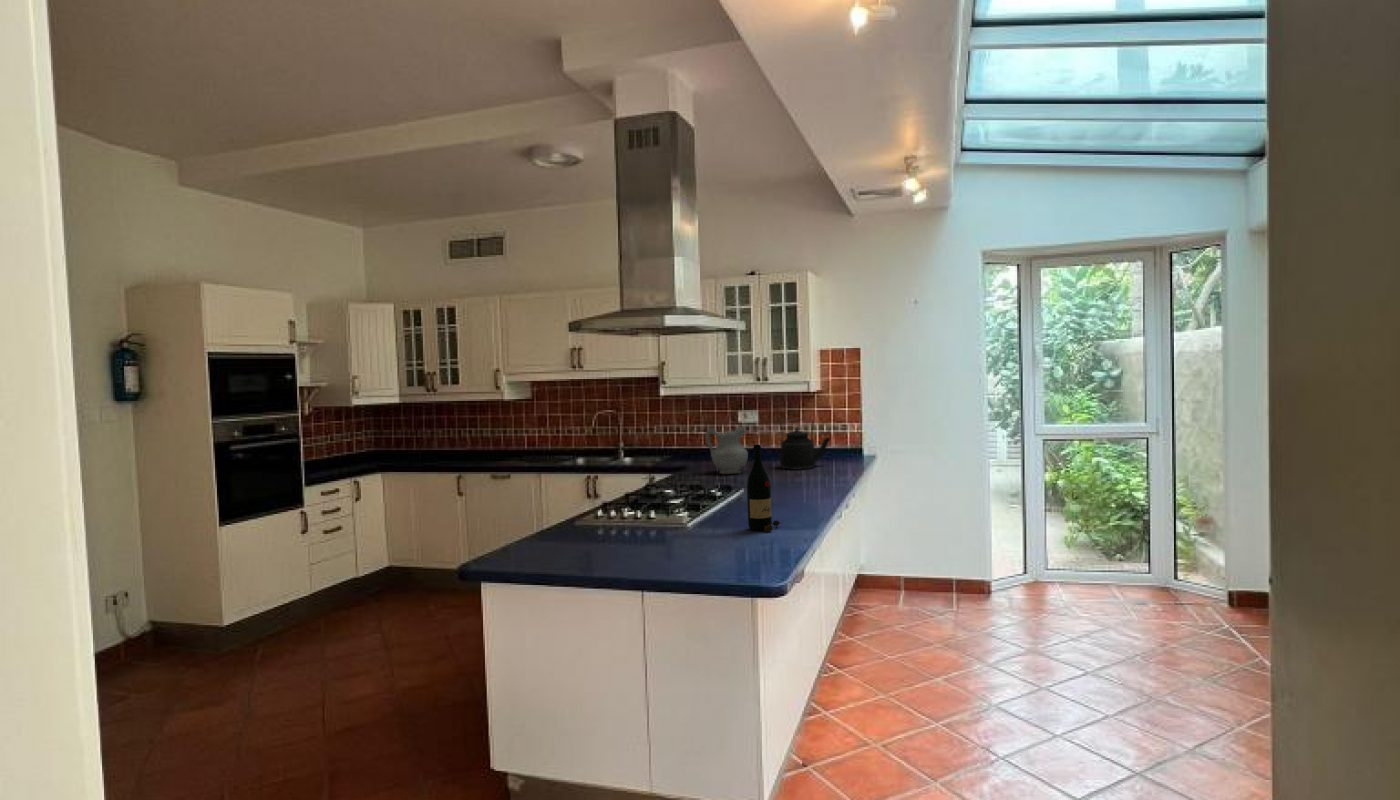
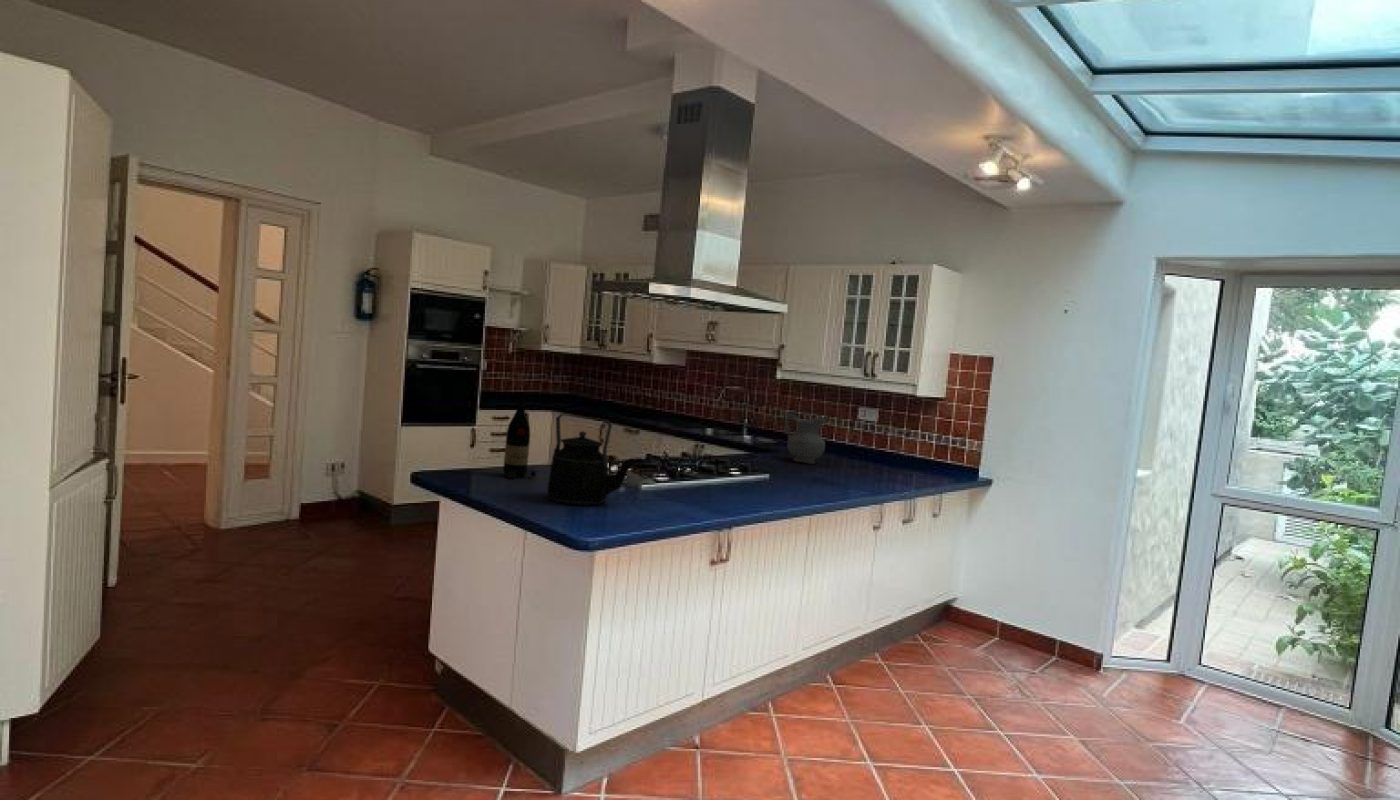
kettle: present [780,420,830,470] -> present [548,414,636,505]
wine bottle: present [747,445,779,531] -> present [503,392,536,478]

